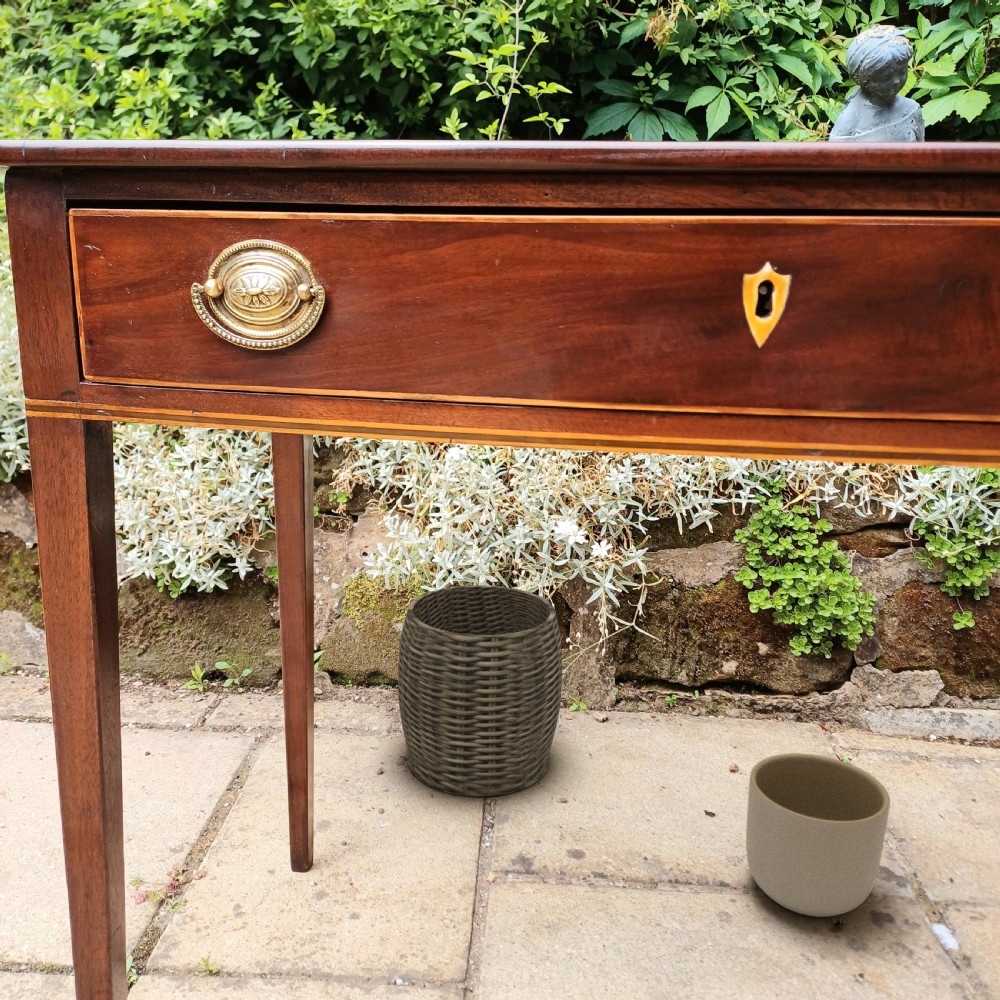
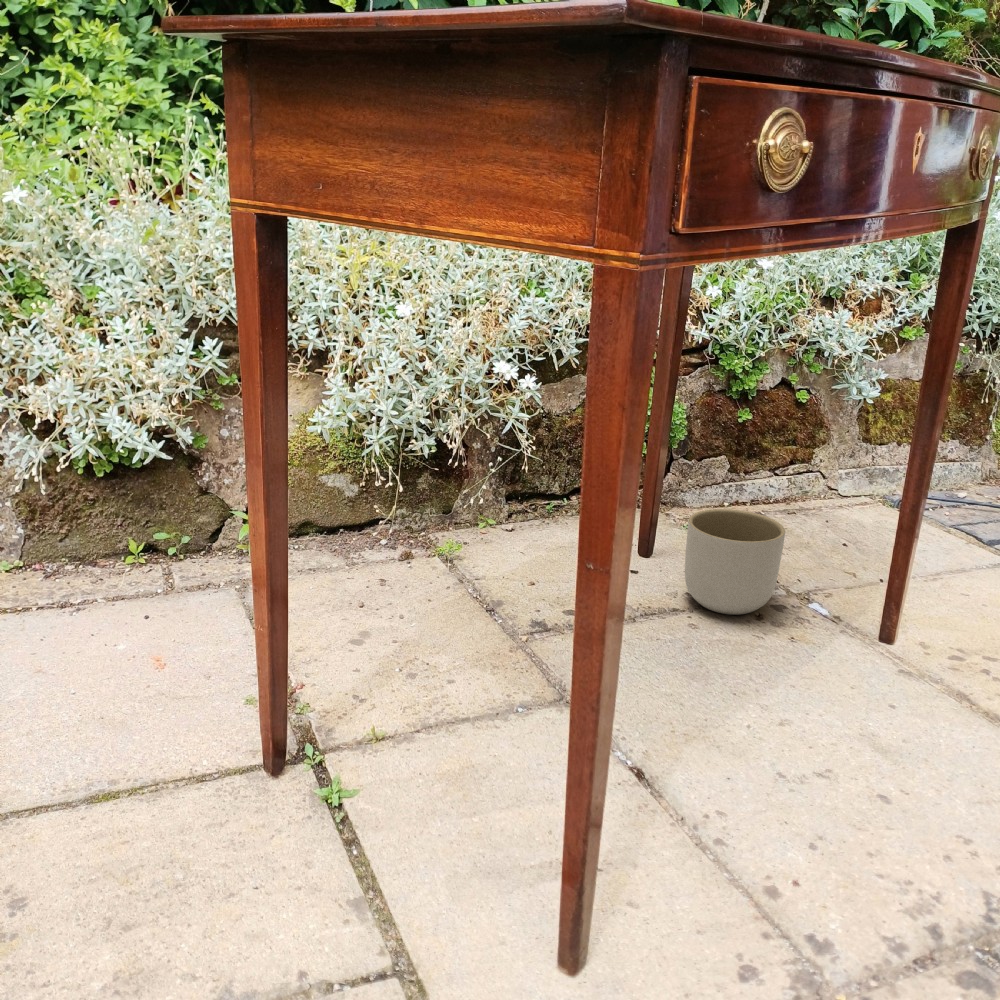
woven basket: present [398,585,562,797] -> none [370,425,509,596]

